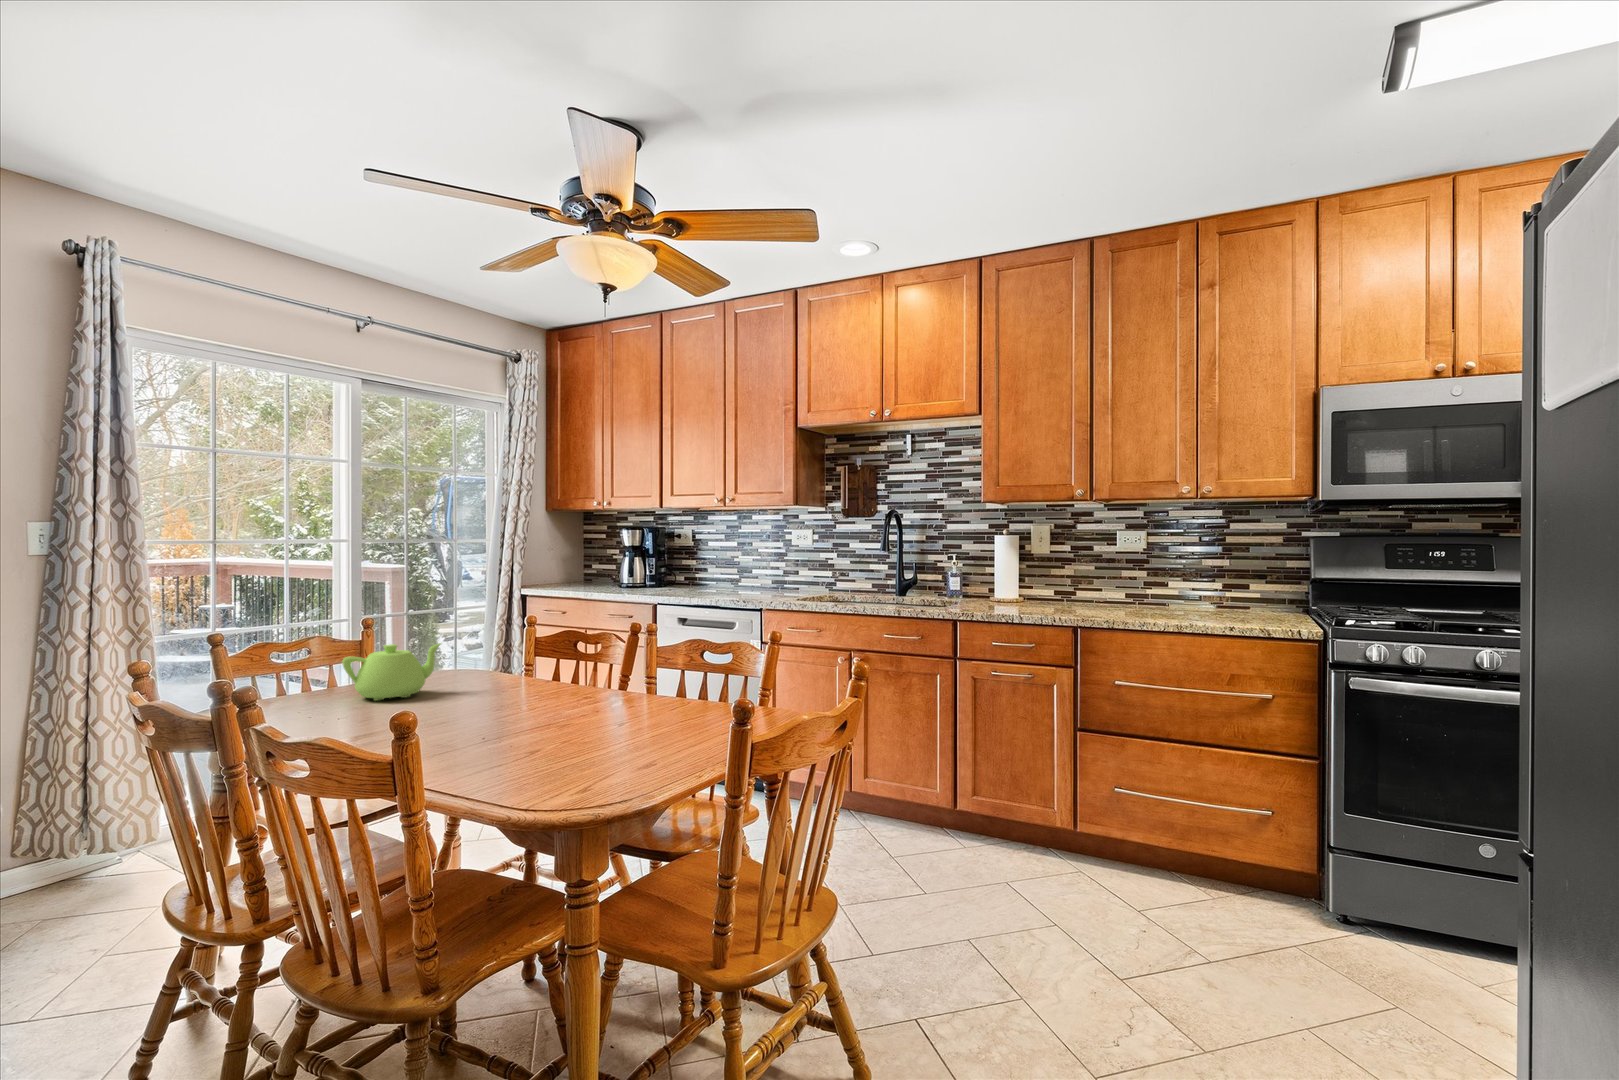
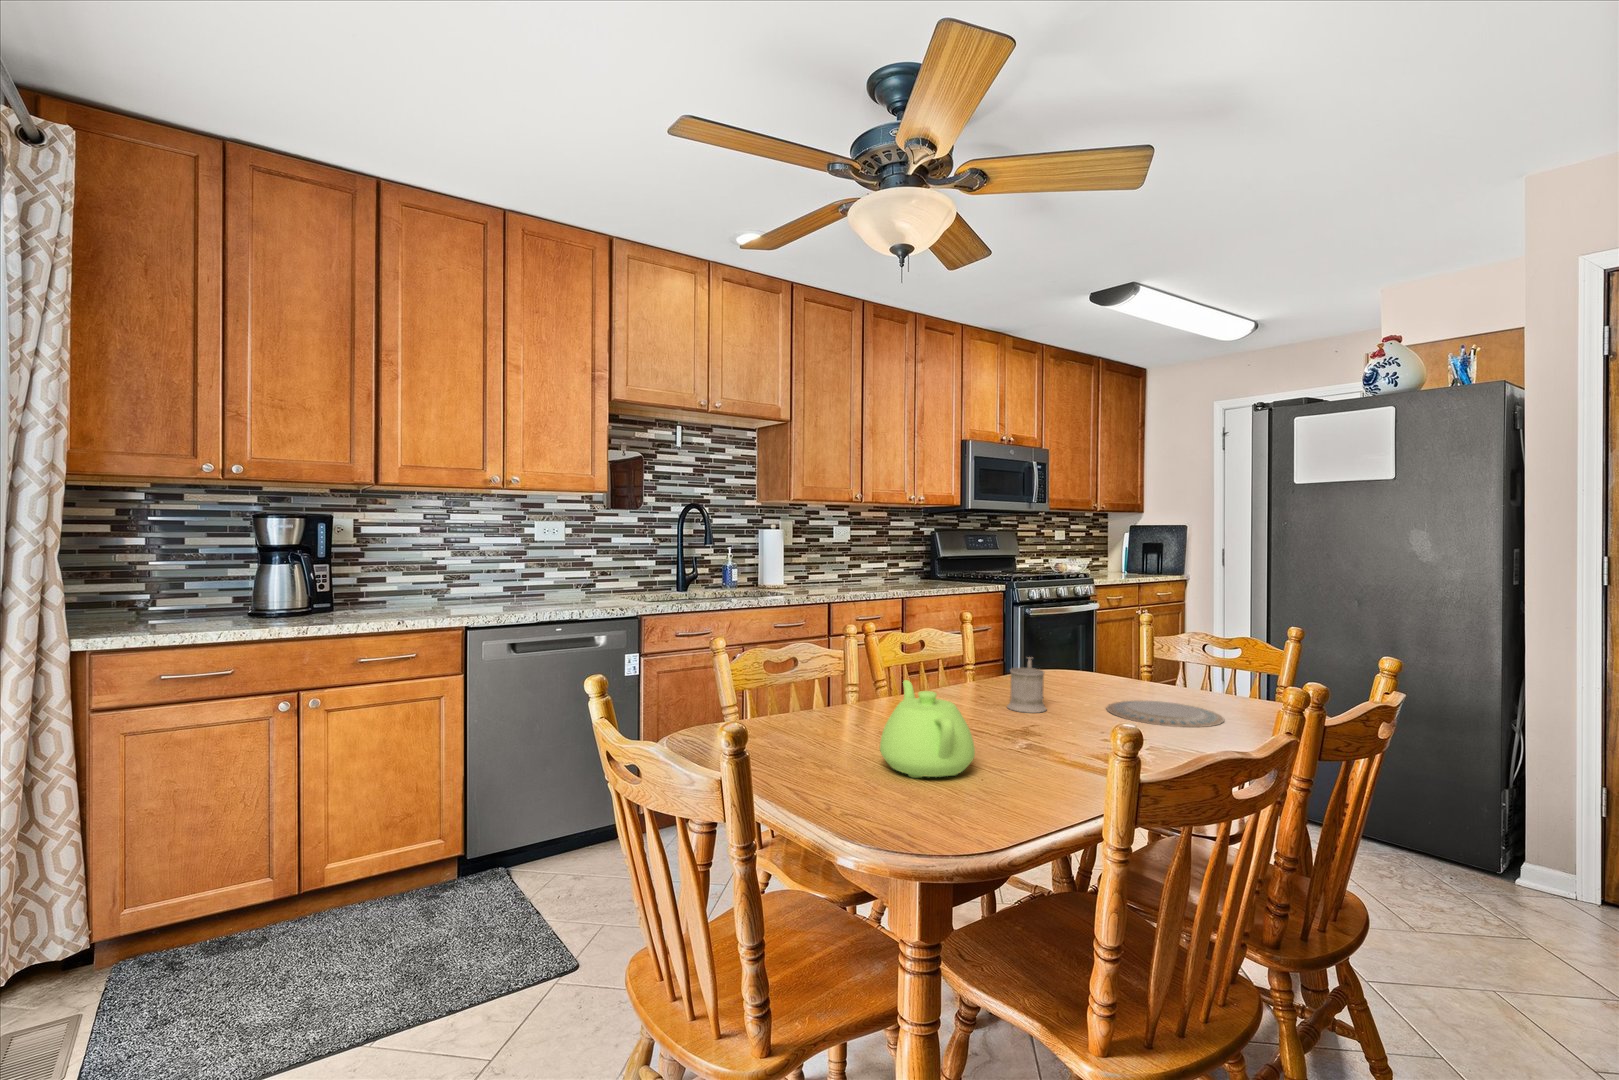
mug: none [585,663,640,713] -> present [1007,657,1047,713]
plate: none [545,726,669,759] -> present [1107,701,1224,727]

